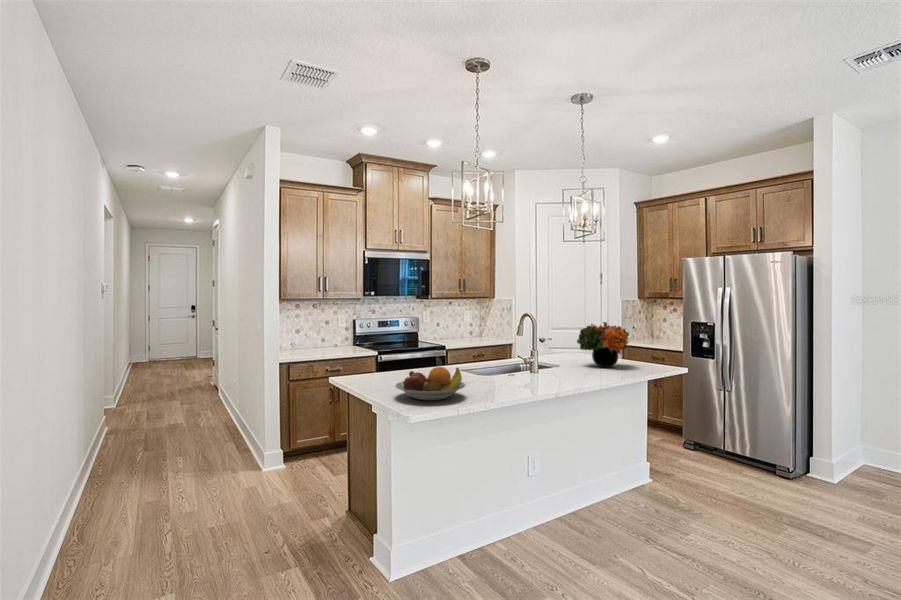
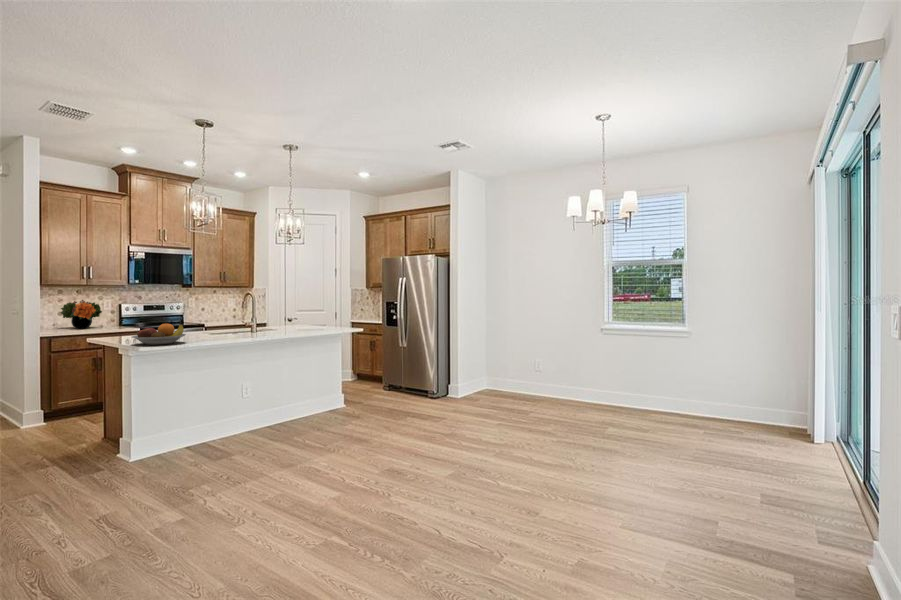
flower arrangement: present [577,322,629,367] -> present [61,300,102,329]

